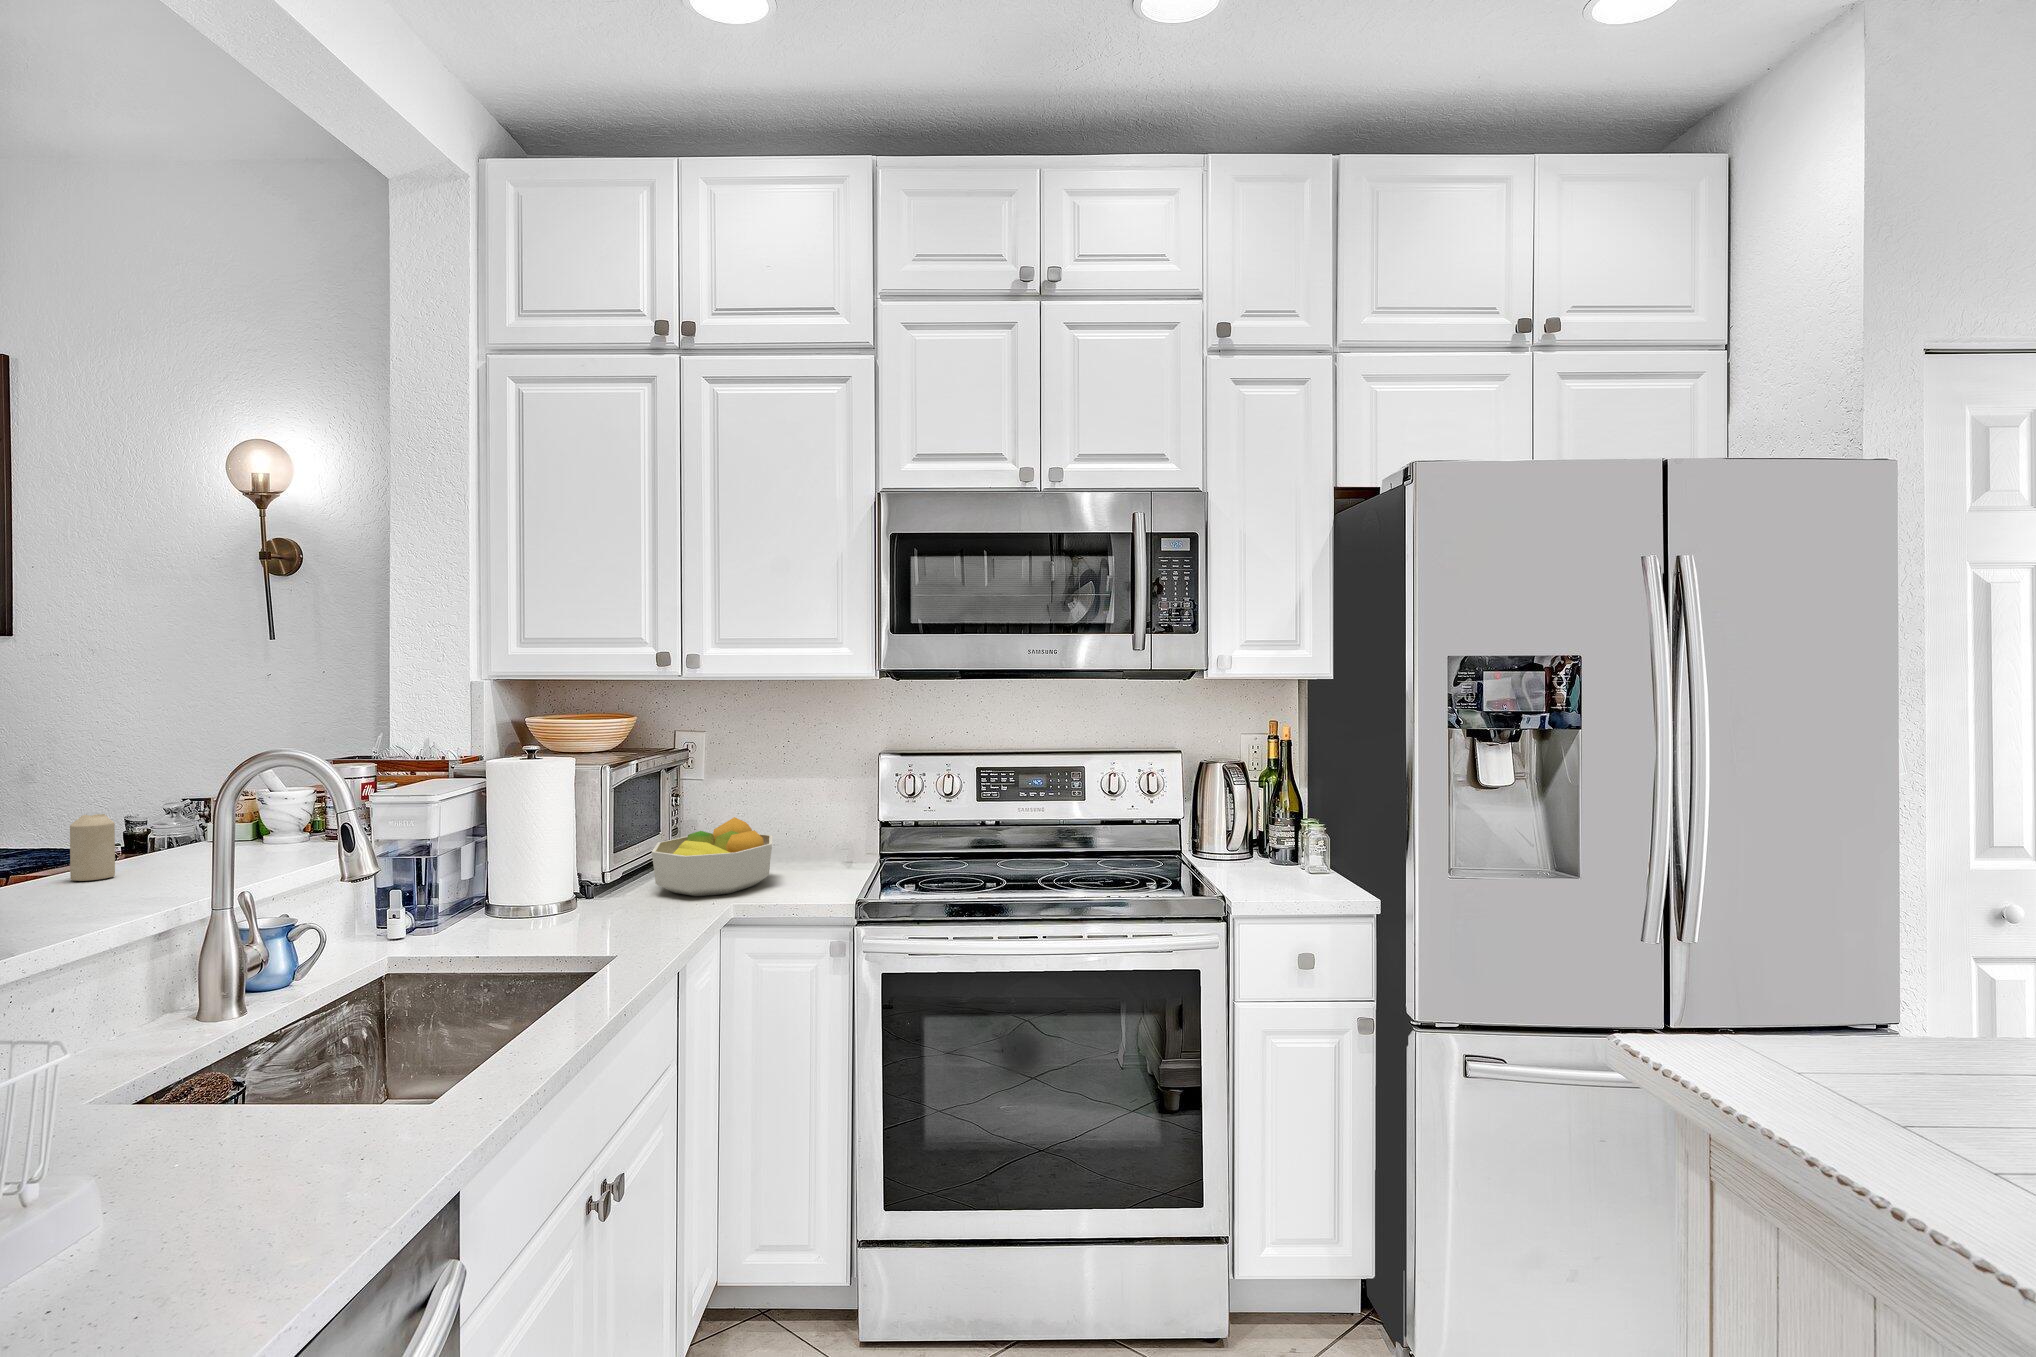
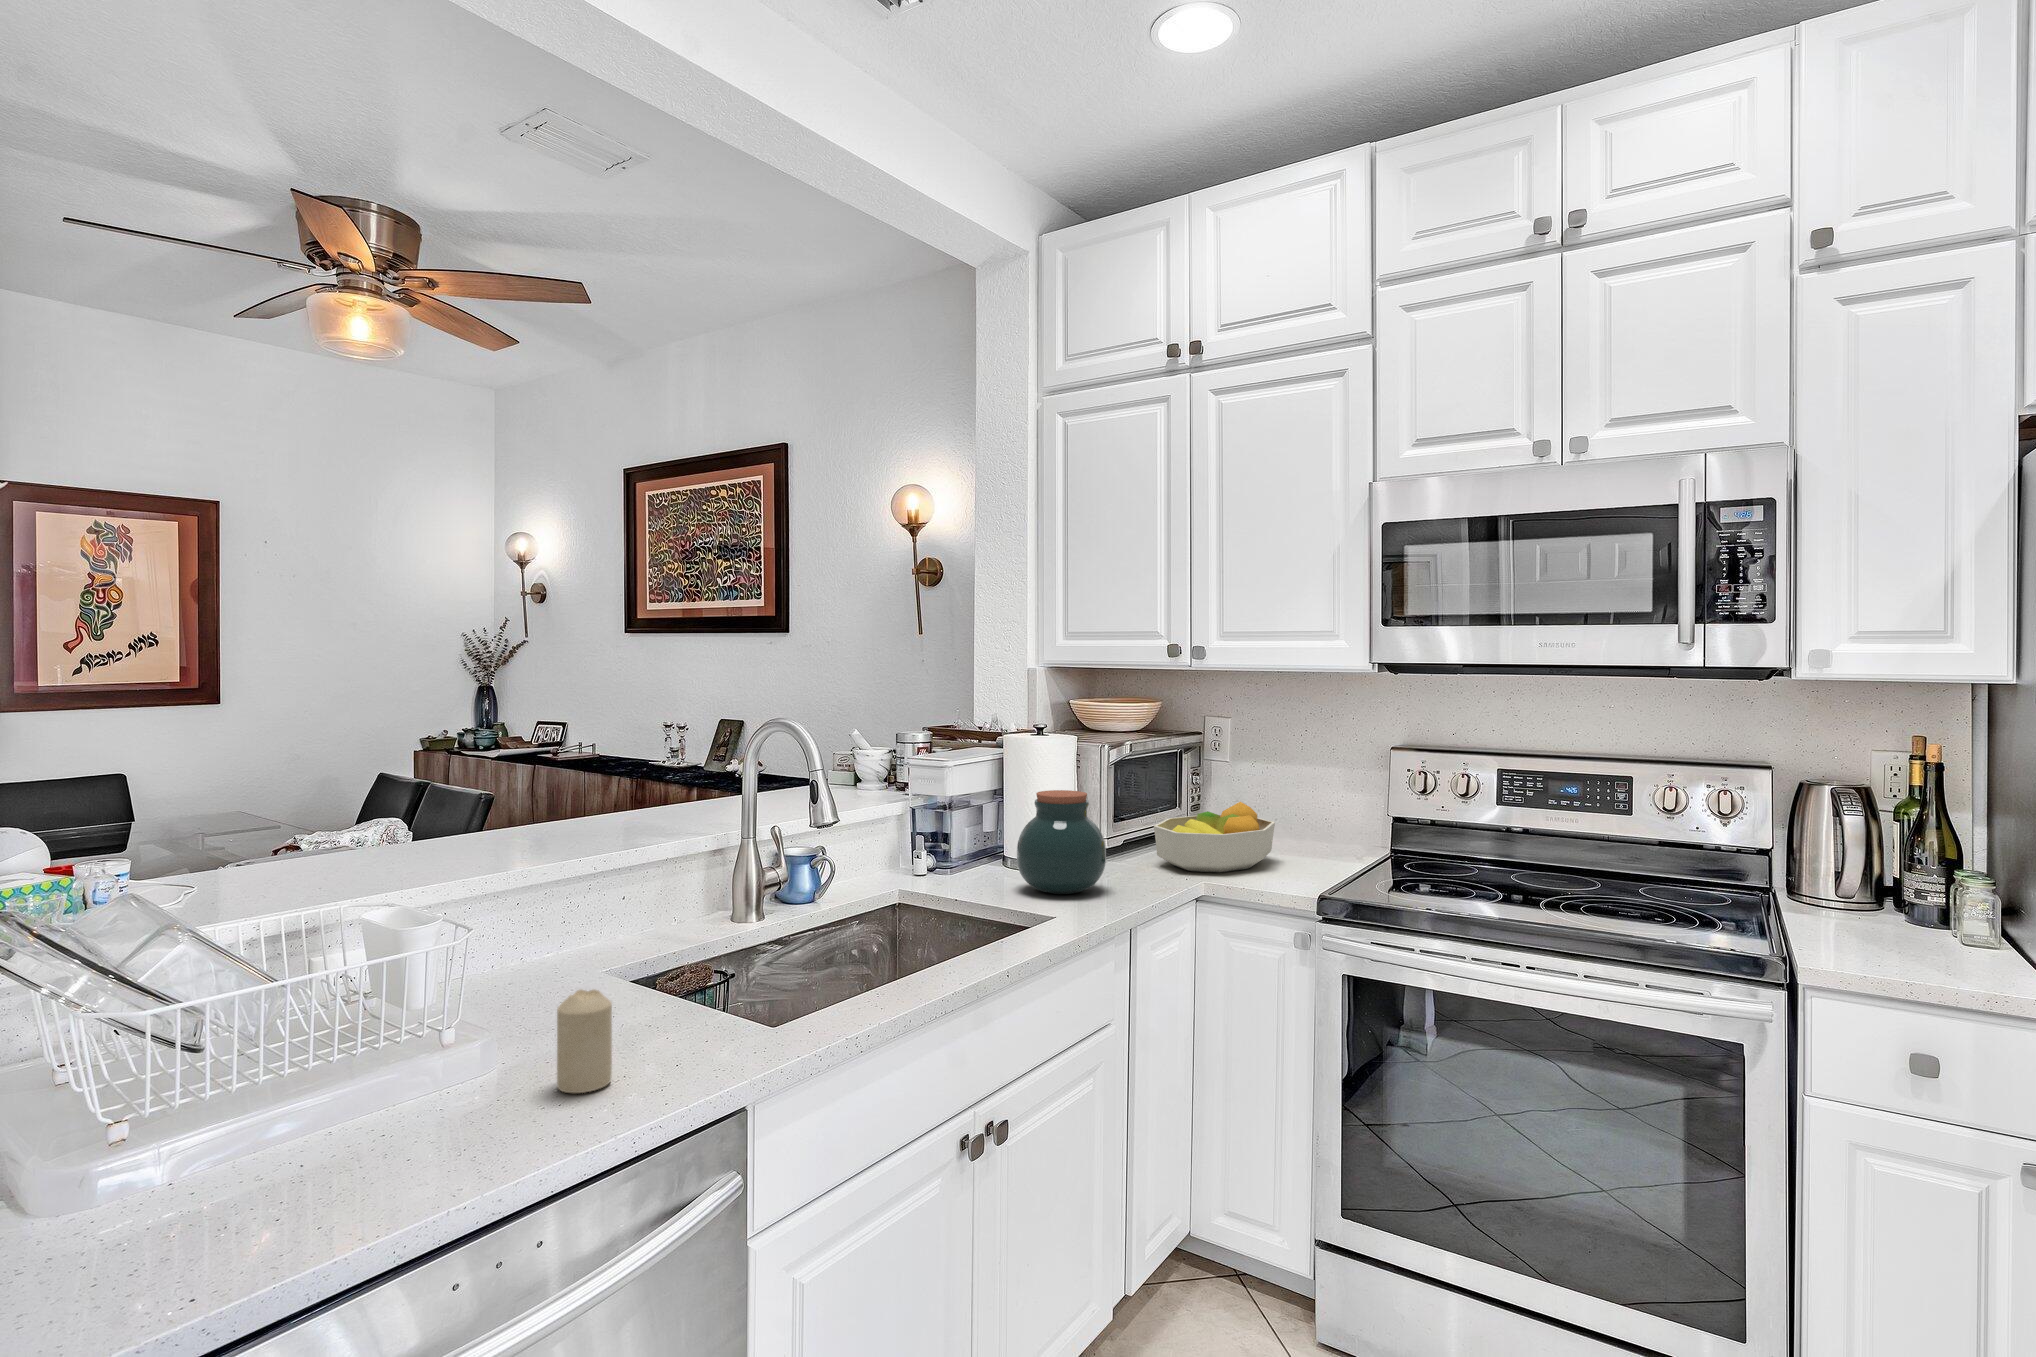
candle: present [70,814,115,881] -> present [557,990,612,1093]
jar: none [517,820,626,939] -> present [1017,790,1106,894]

